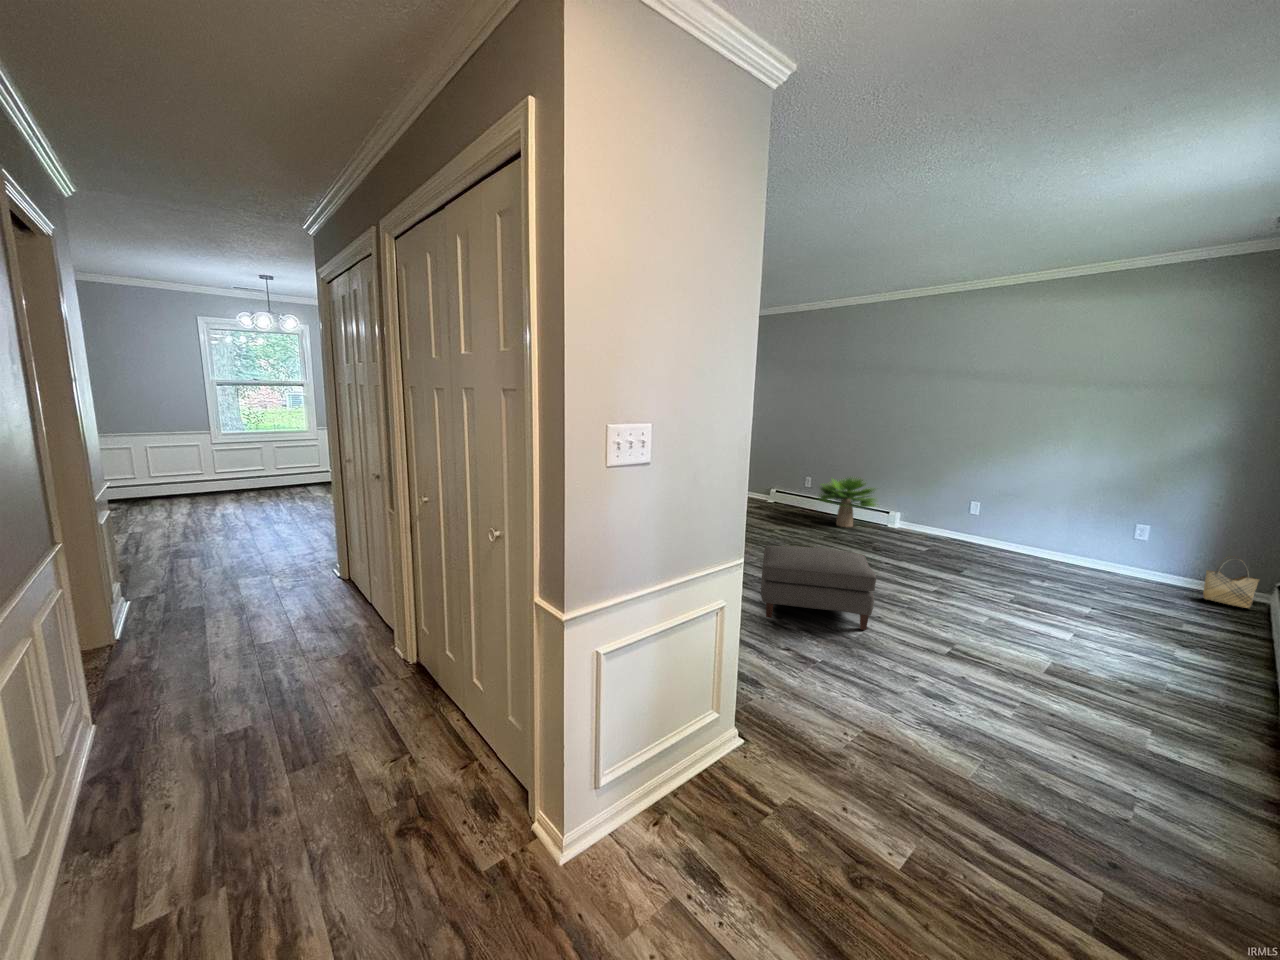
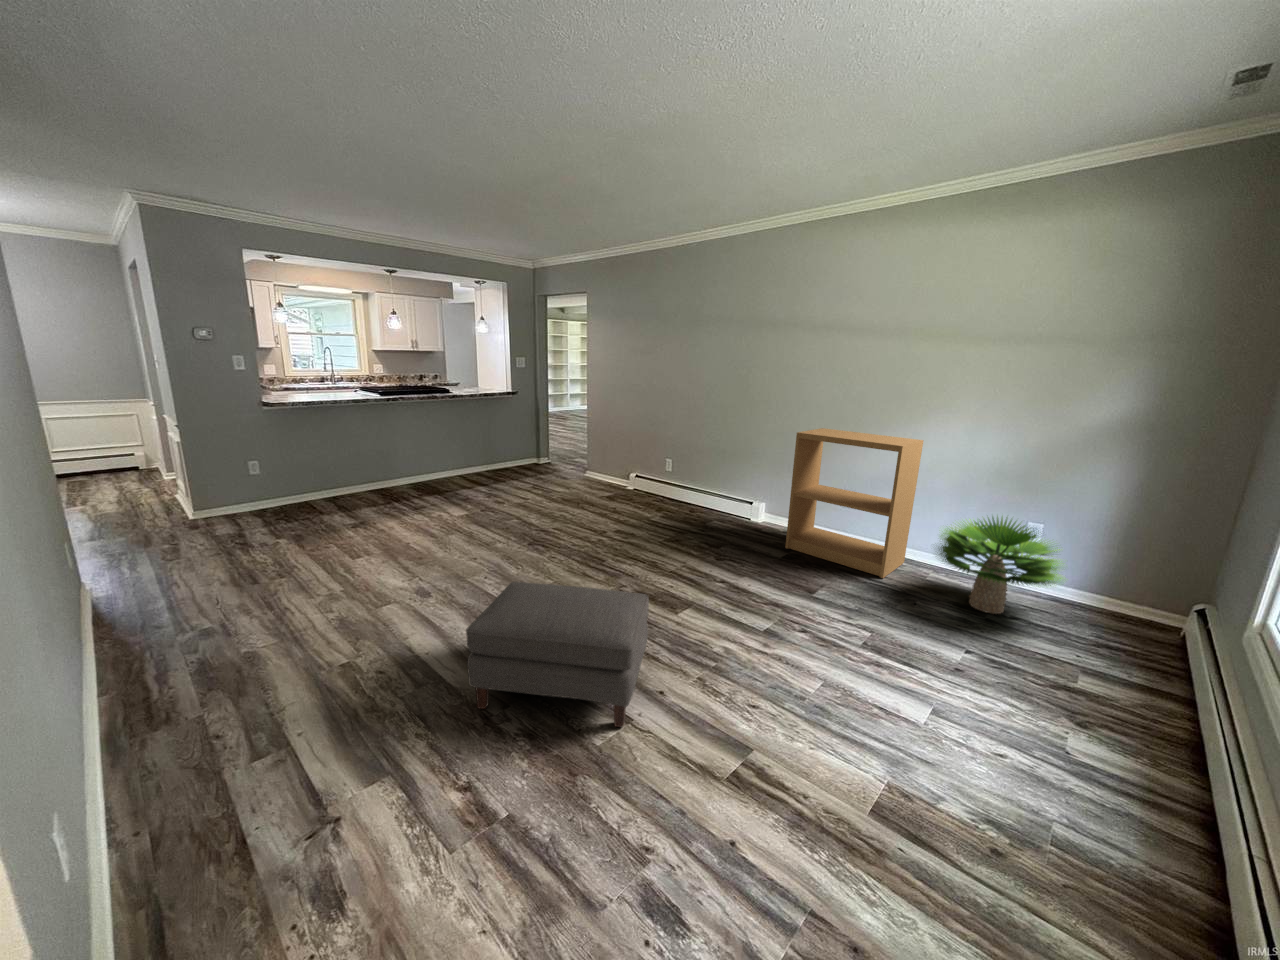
bookshelf: none [924,452,1043,566] -> present [785,428,923,578]
potted plant: present [818,478,876,527] -> present [937,516,1063,614]
woven basket: present [1203,558,1259,608] -> none [1104,569,1172,639]

